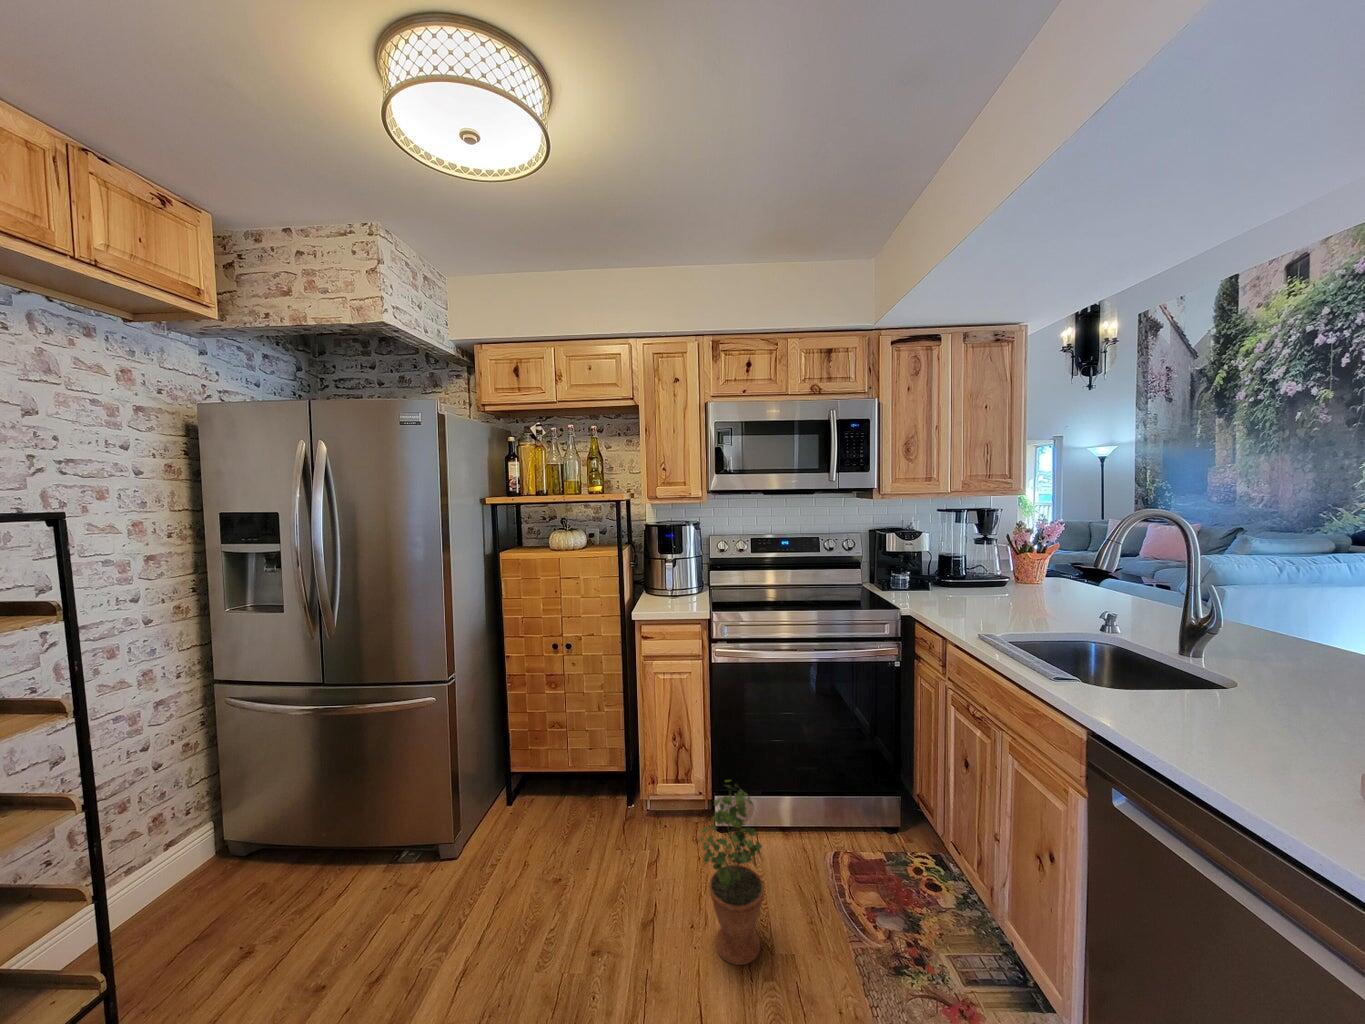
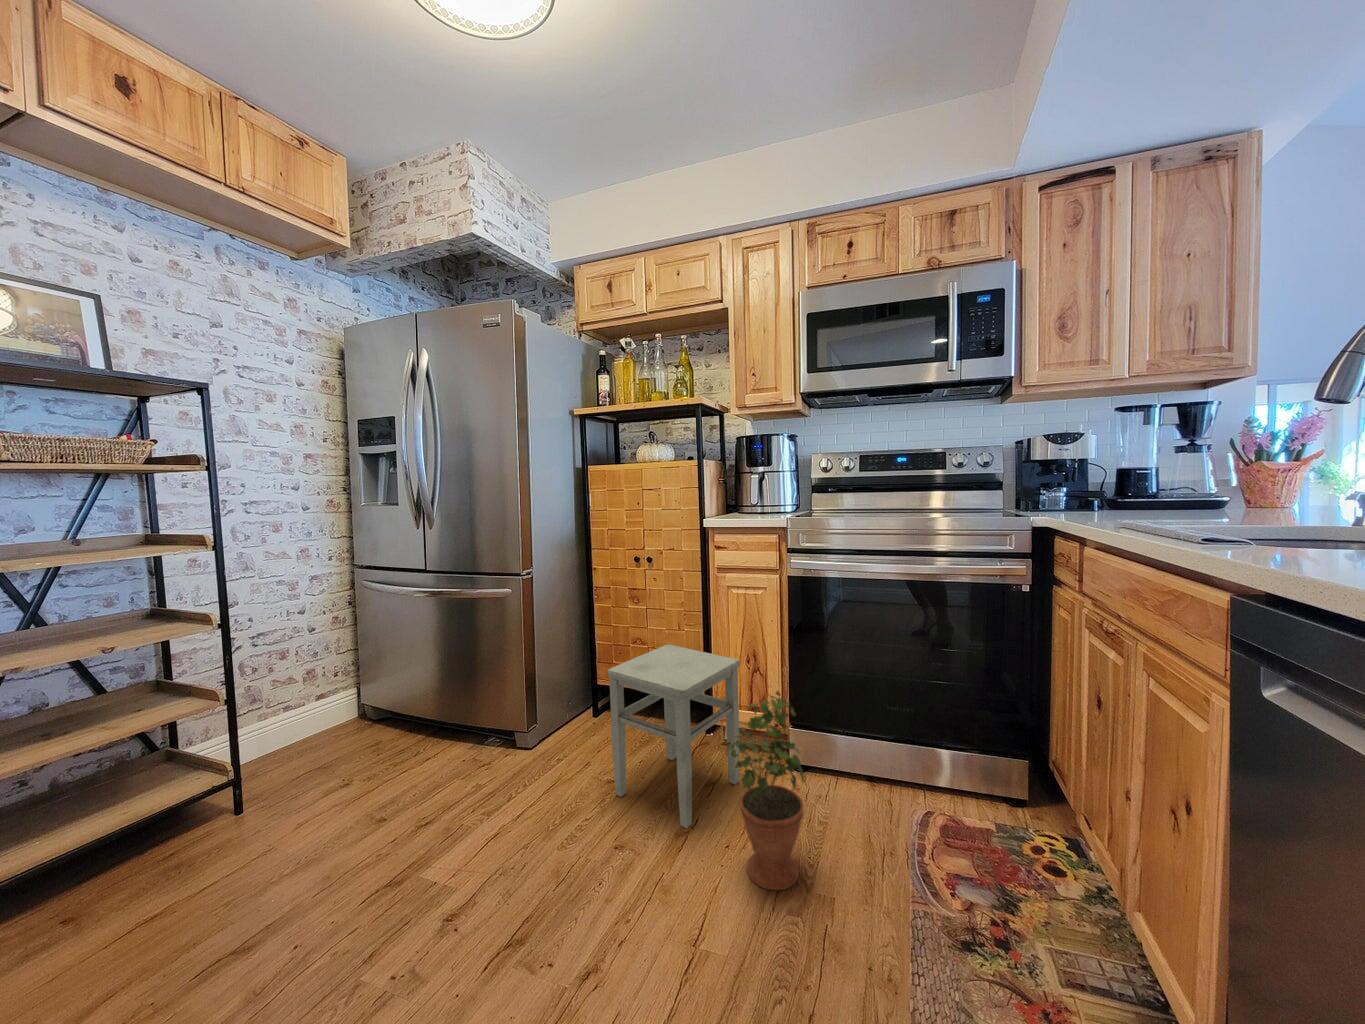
stool: none [562,733,681,918] -> present [607,644,740,828]

